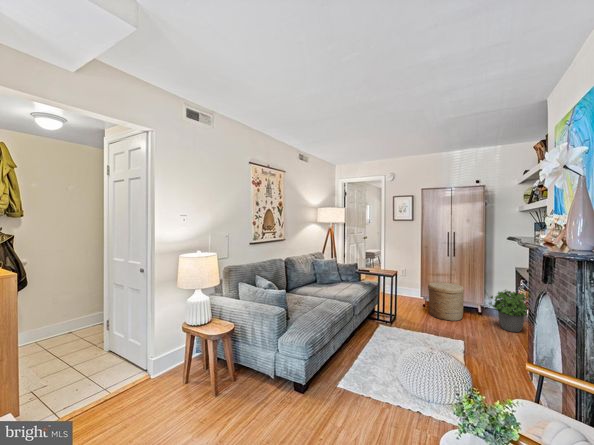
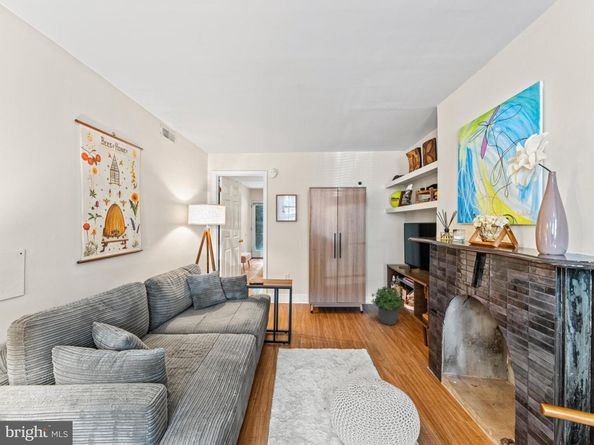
woven basket: present [428,282,464,321] -> none [317,285,350,324]

